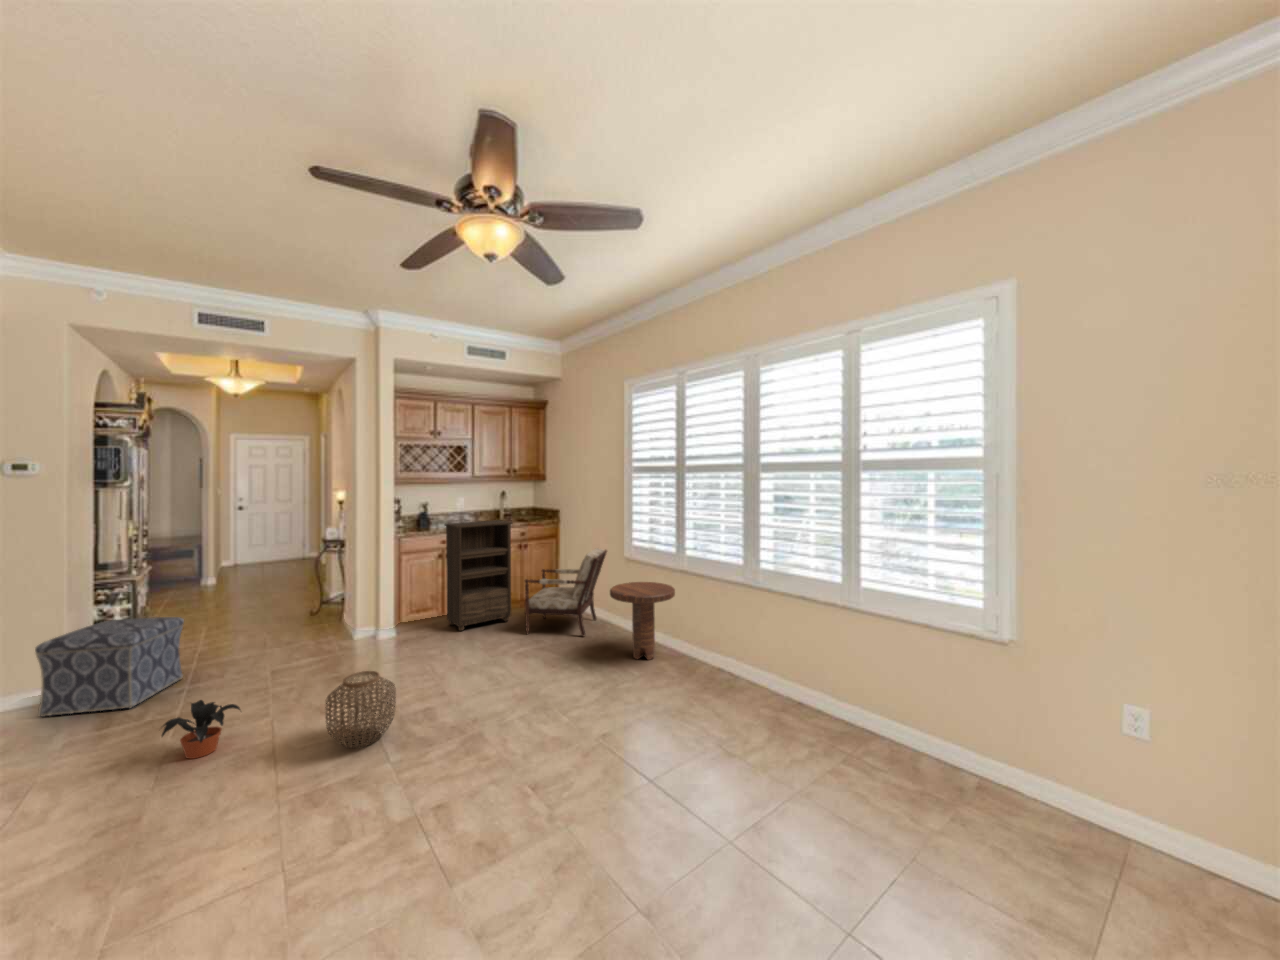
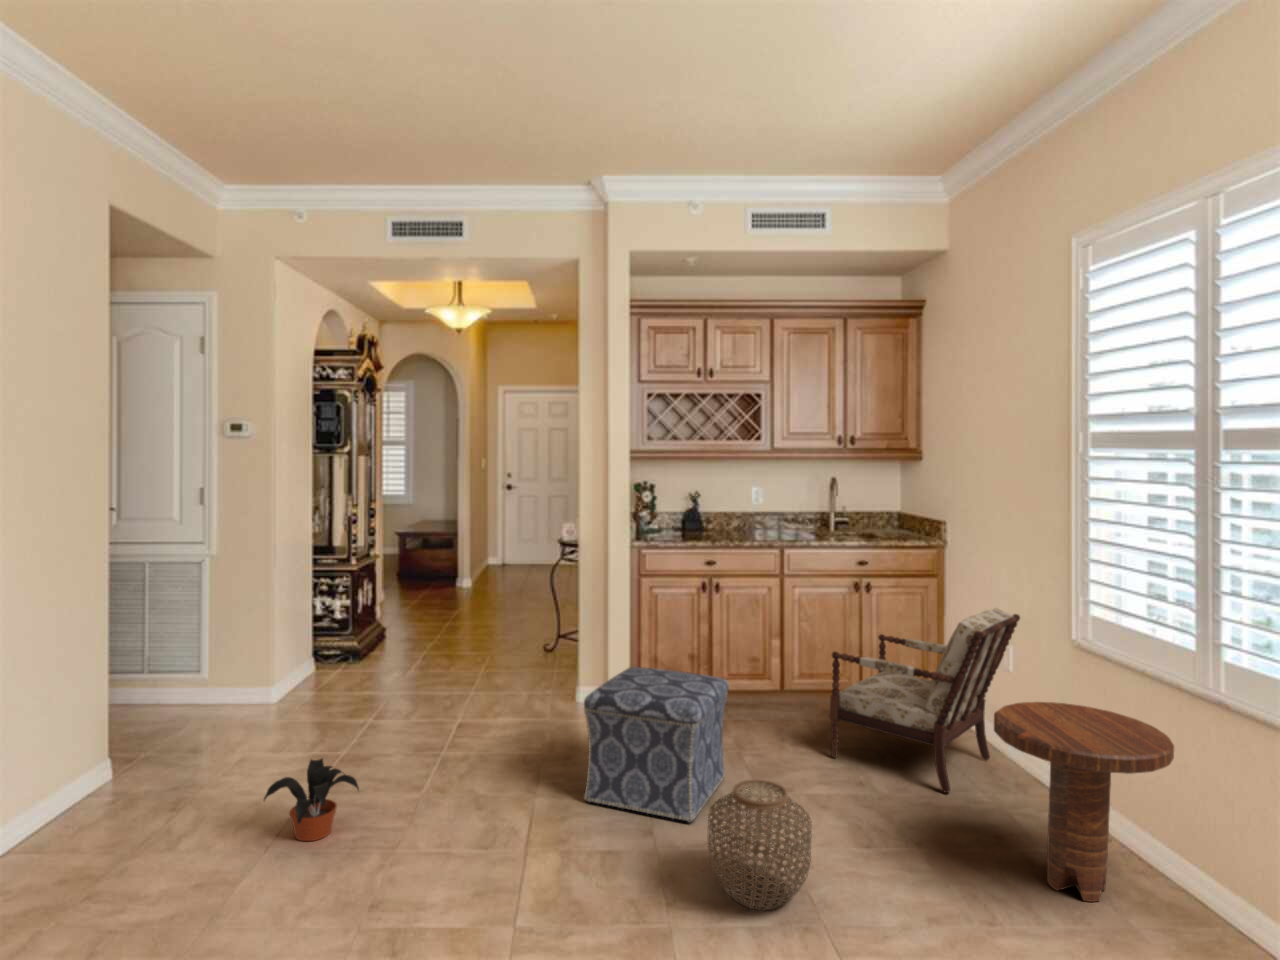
bookshelf: present [445,520,512,631] -> none [708,530,824,722]
ottoman: present [35,617,184,717] -> present [584,667,729,823]
woven basket: present [325,671,396,748] -> present [707,780,812,910]

